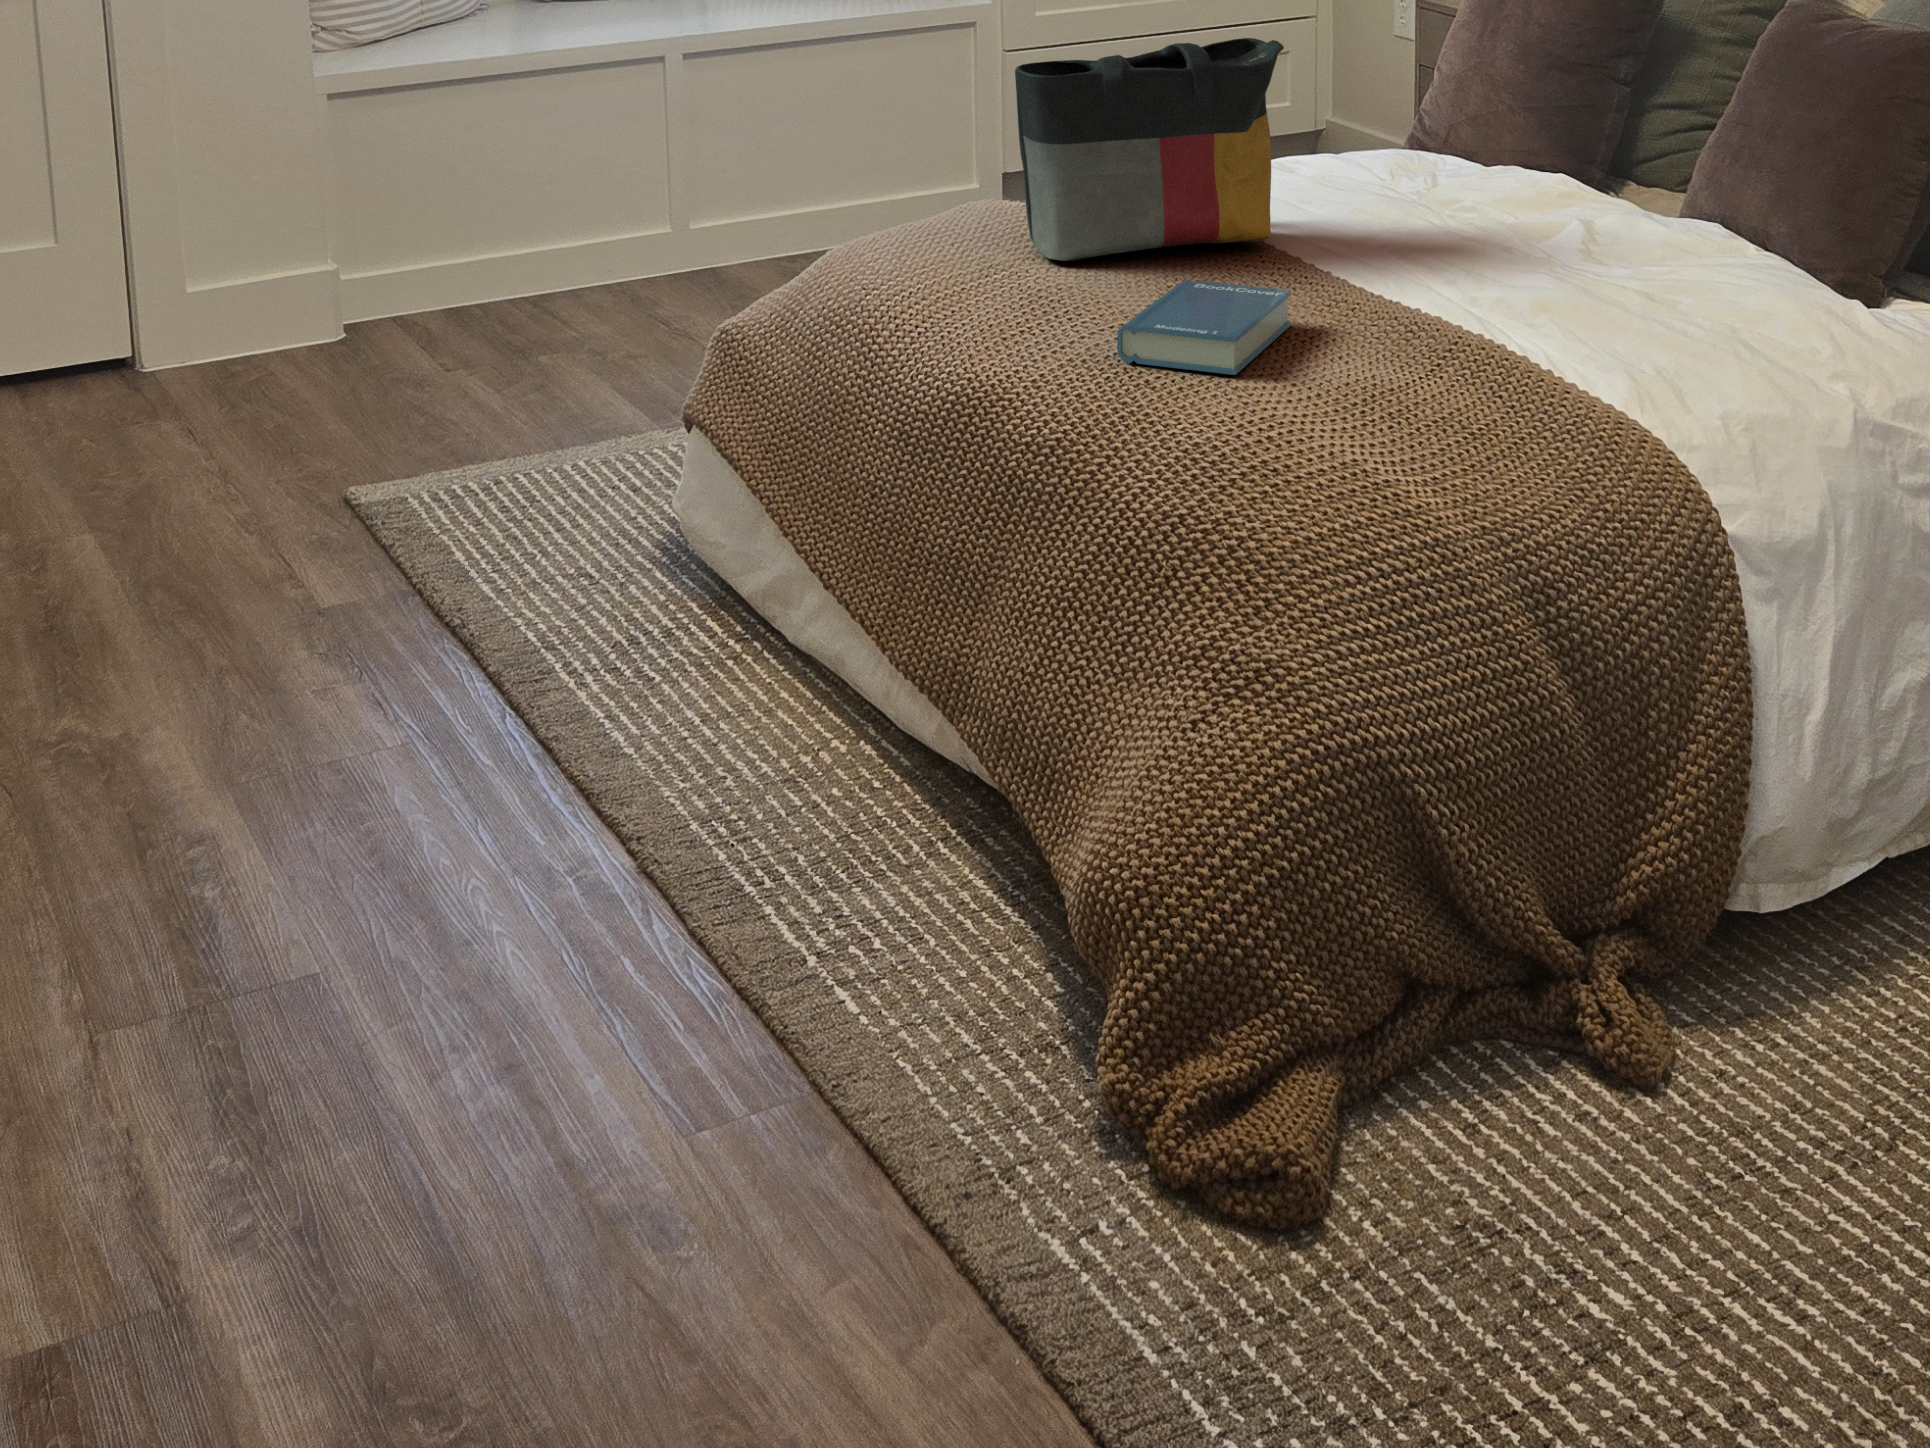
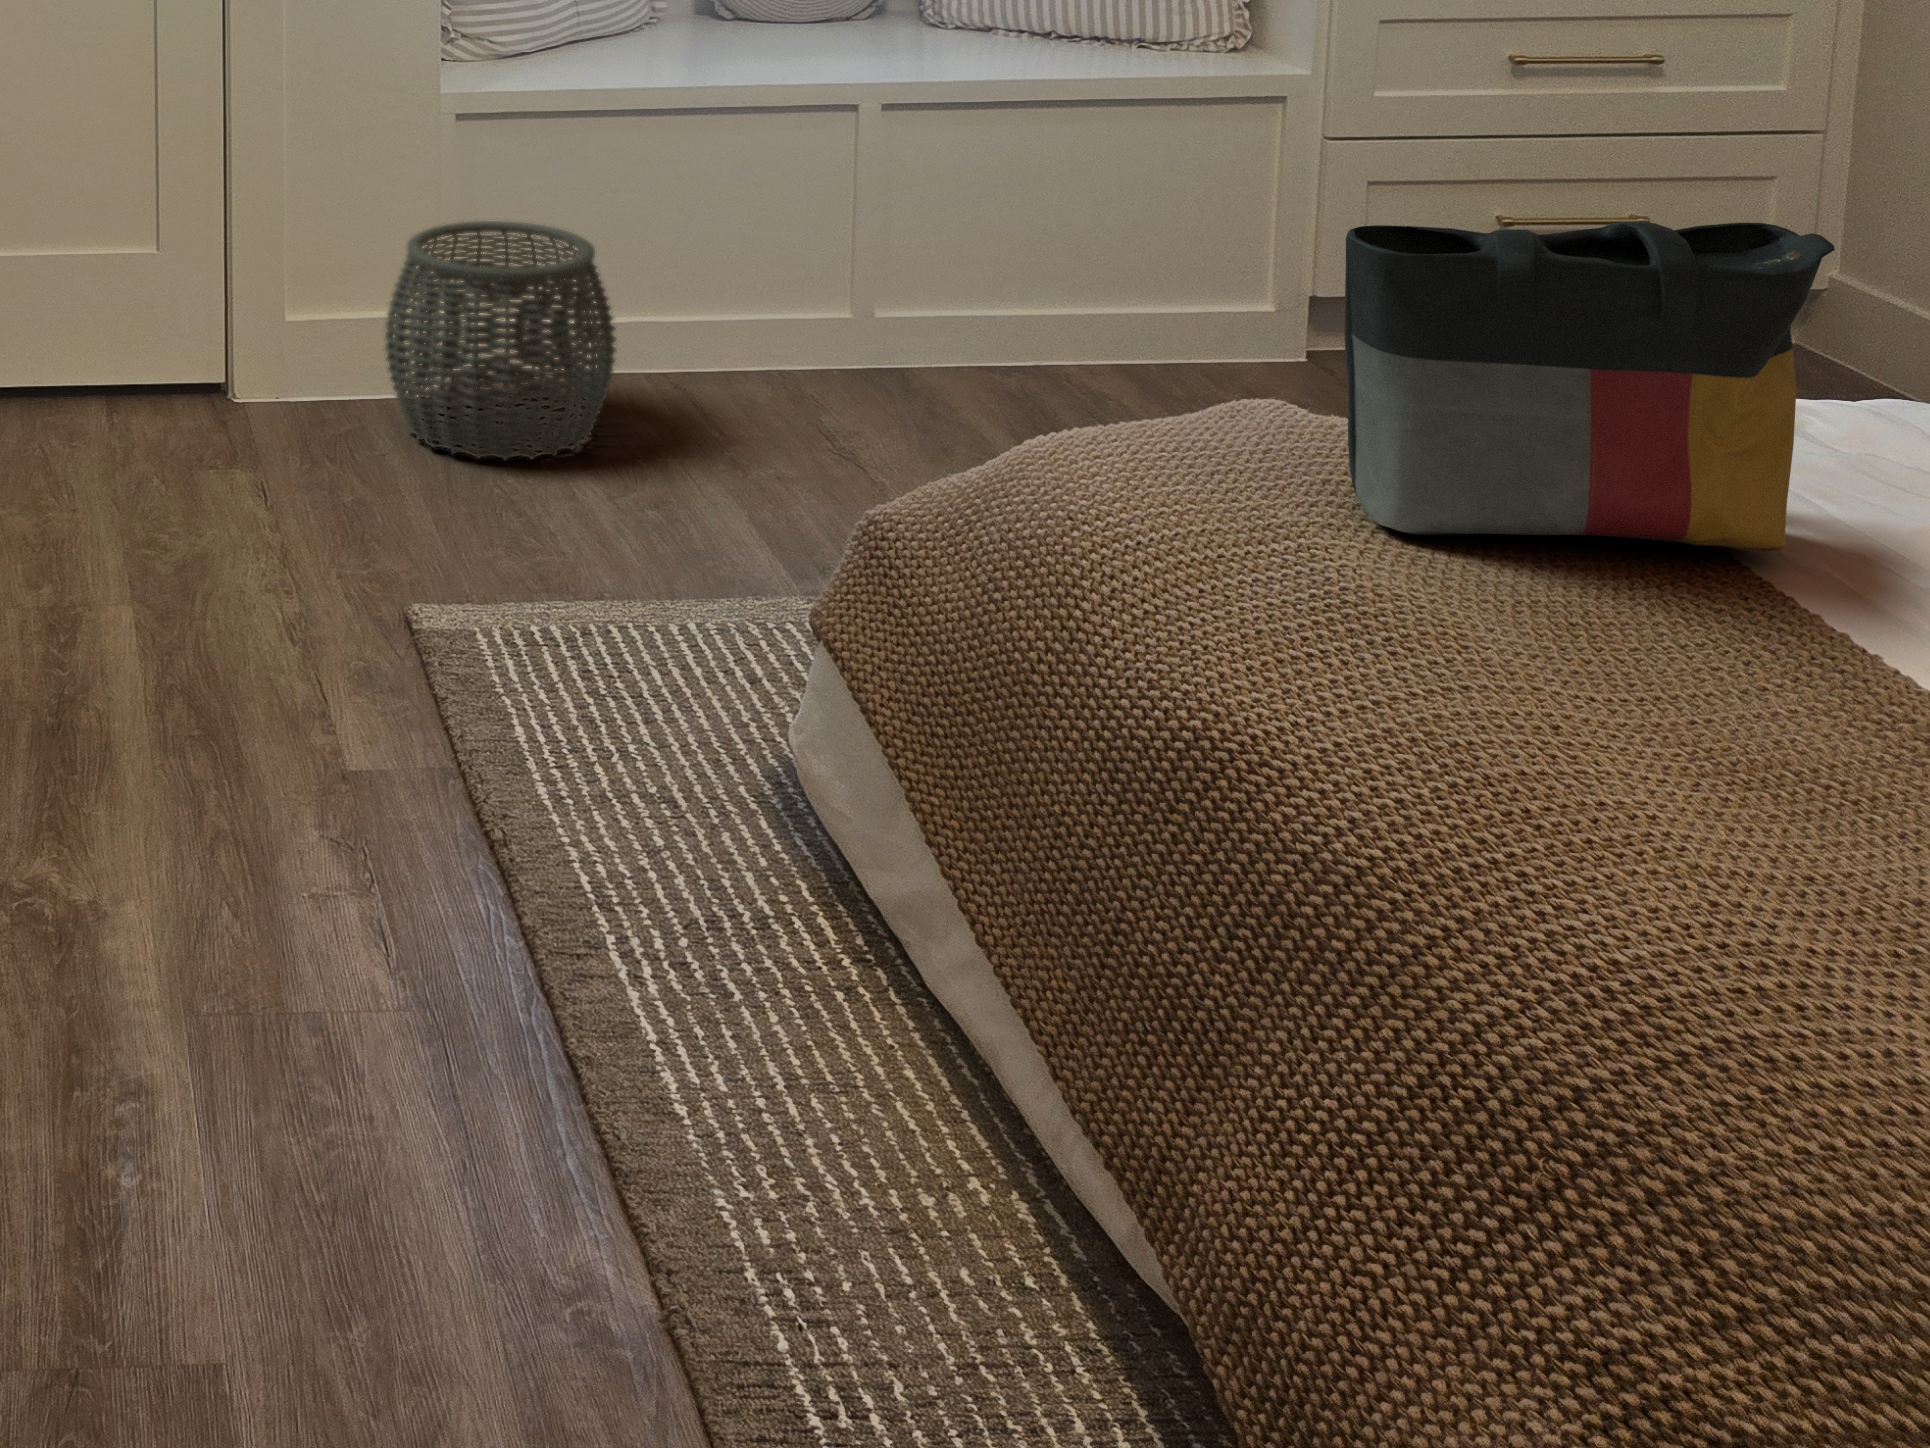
woven basket: none [280,180,485,380] -> present [384,221,616,460]
hardback book: present [1117,279,1291,375] -> none [1496,619,1837,830]

